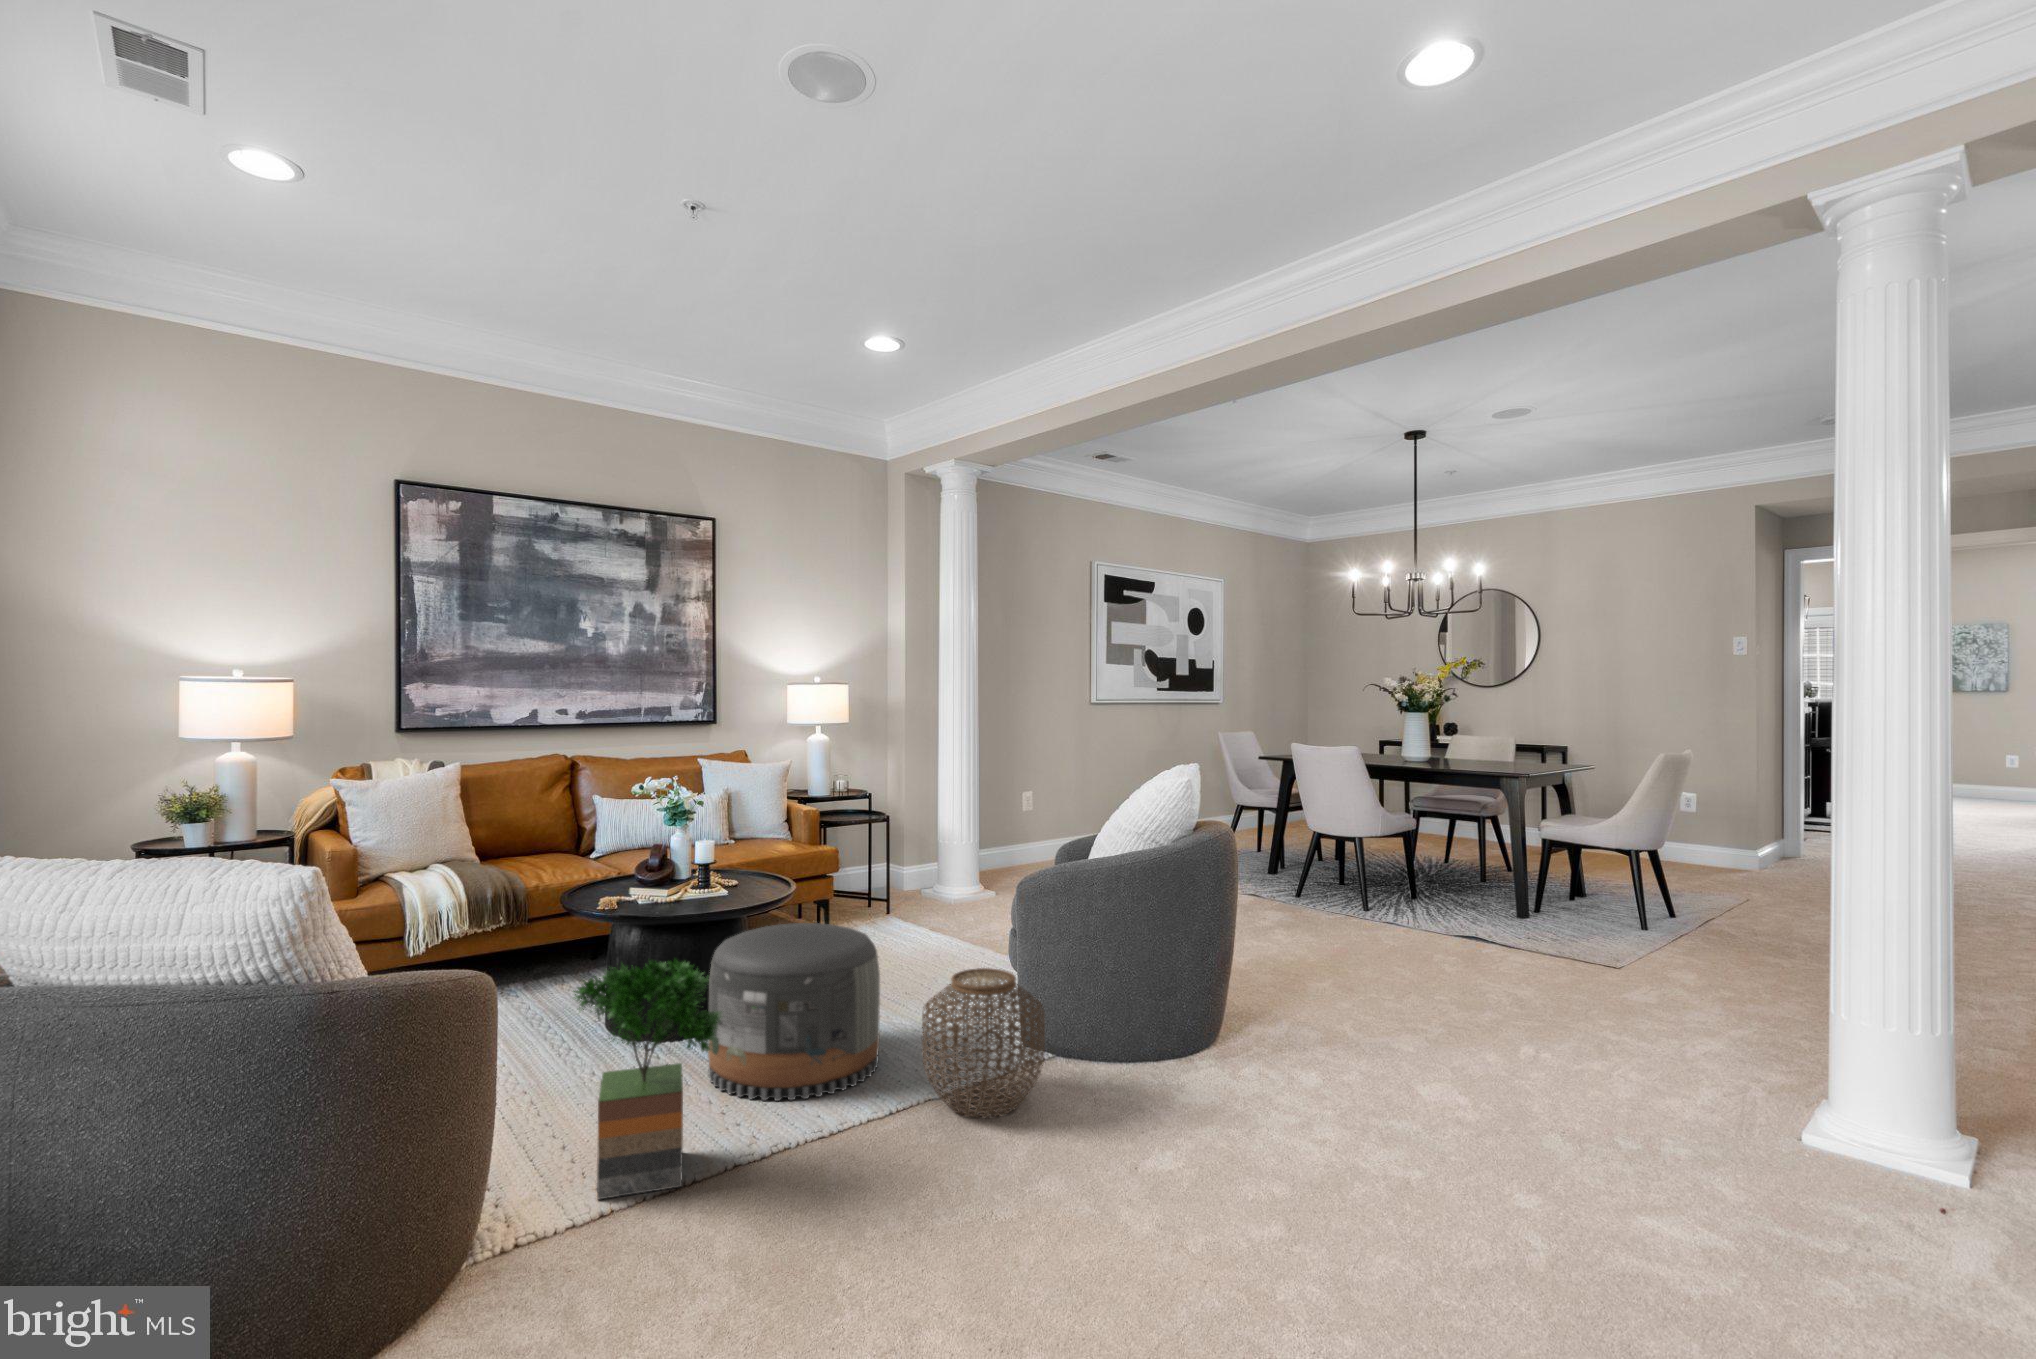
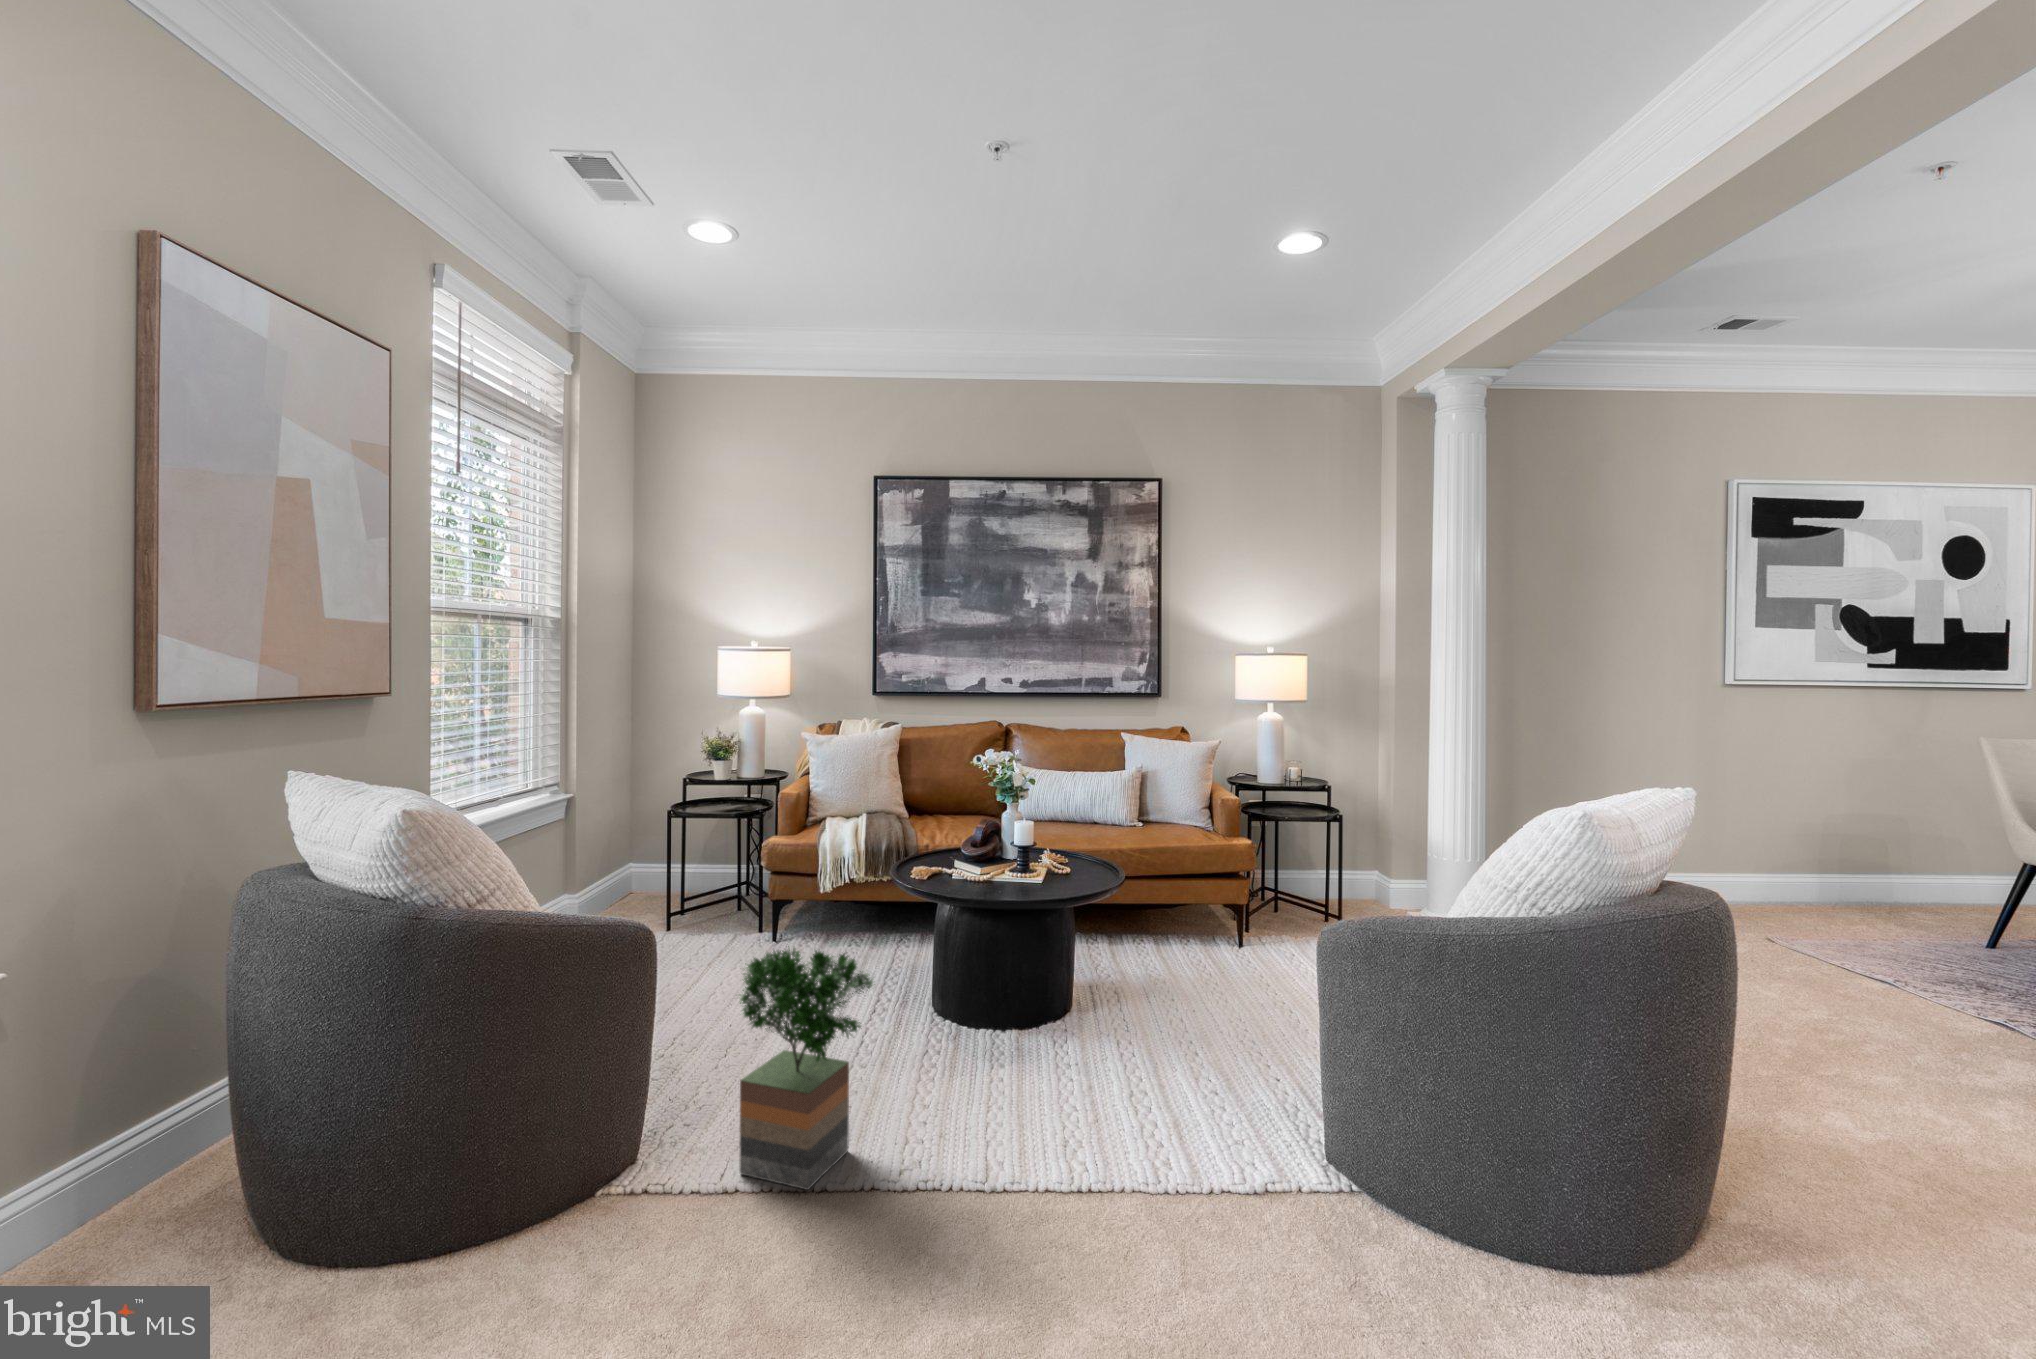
pouf: present [708,923,880,1101] -> none [949,931,1134,1137]
woven basket: present [922,968,1045,1118] -> none [1099,1038,1260,1239]

